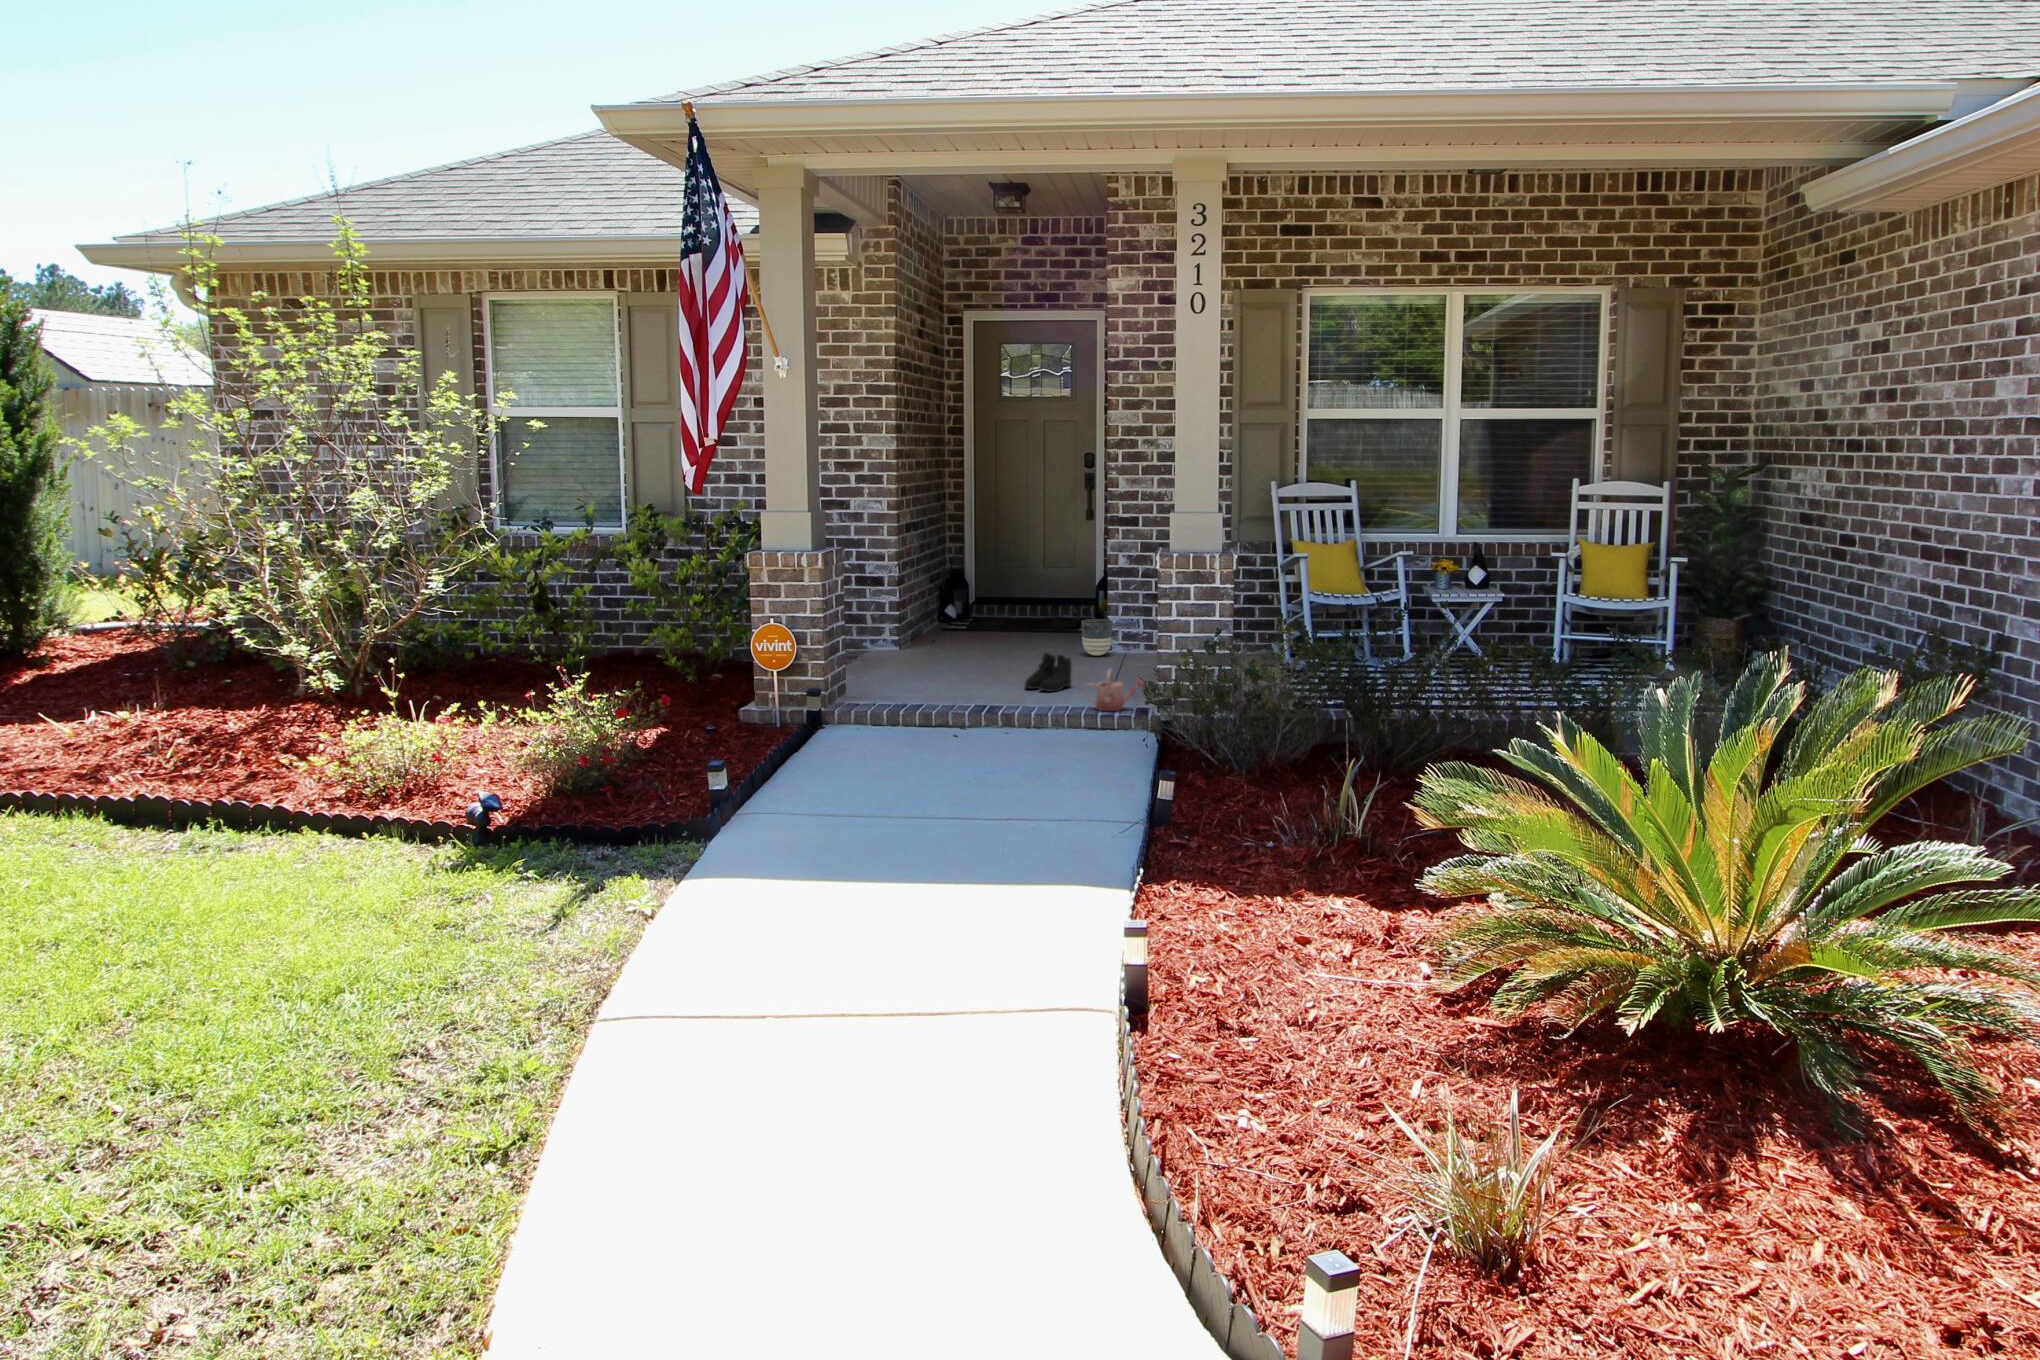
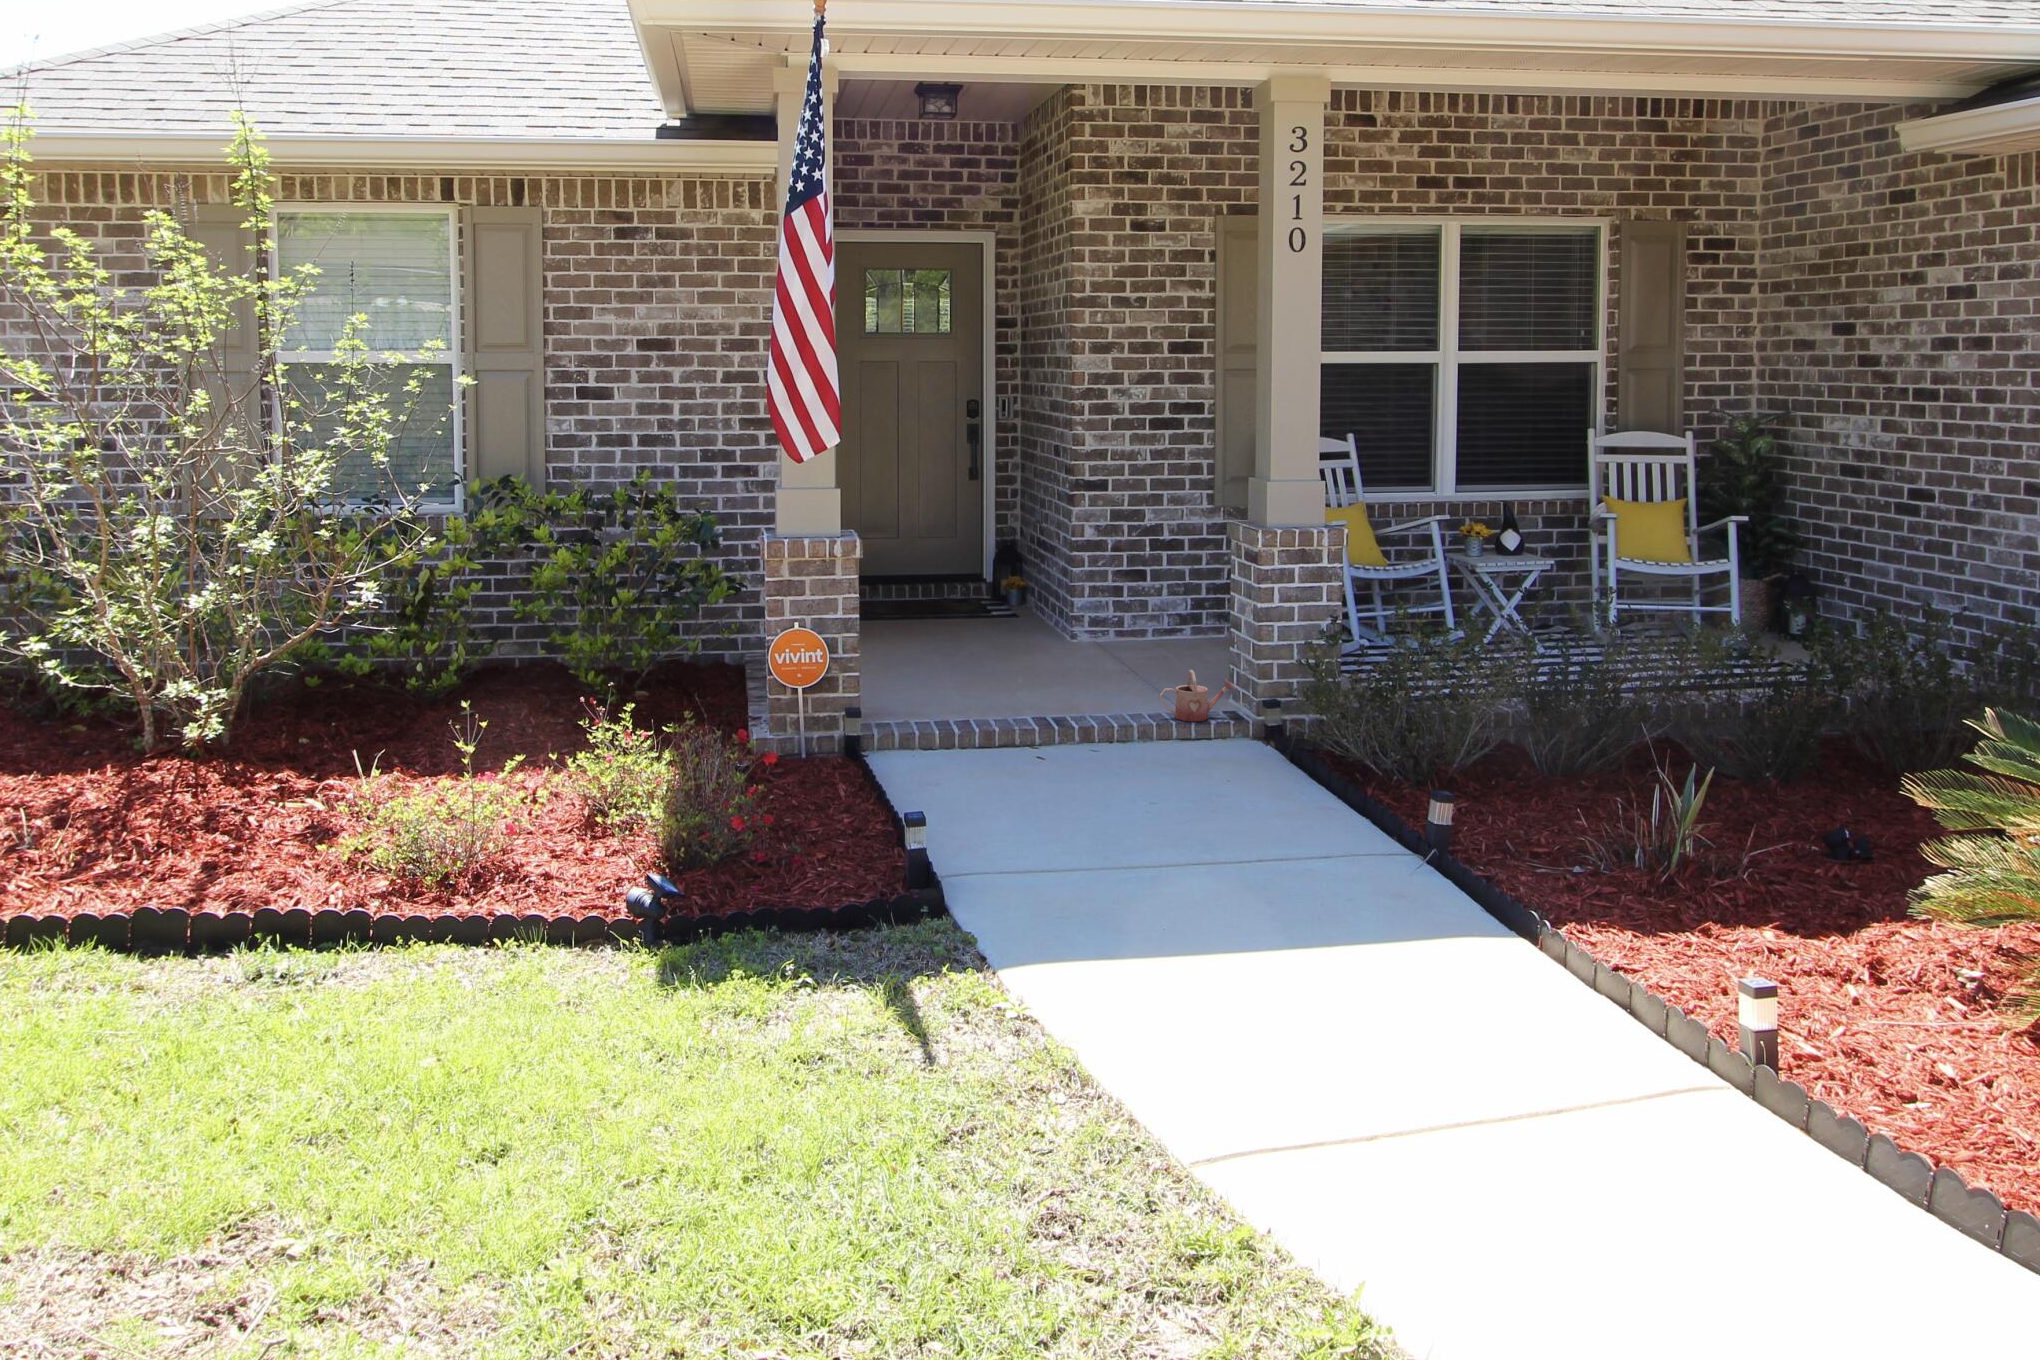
planter: present [1081,619,1113,656] -> none [1047,603,1085,648]
boots: present [1025,653,1072,691] -> none [1051,651,1102,699]

